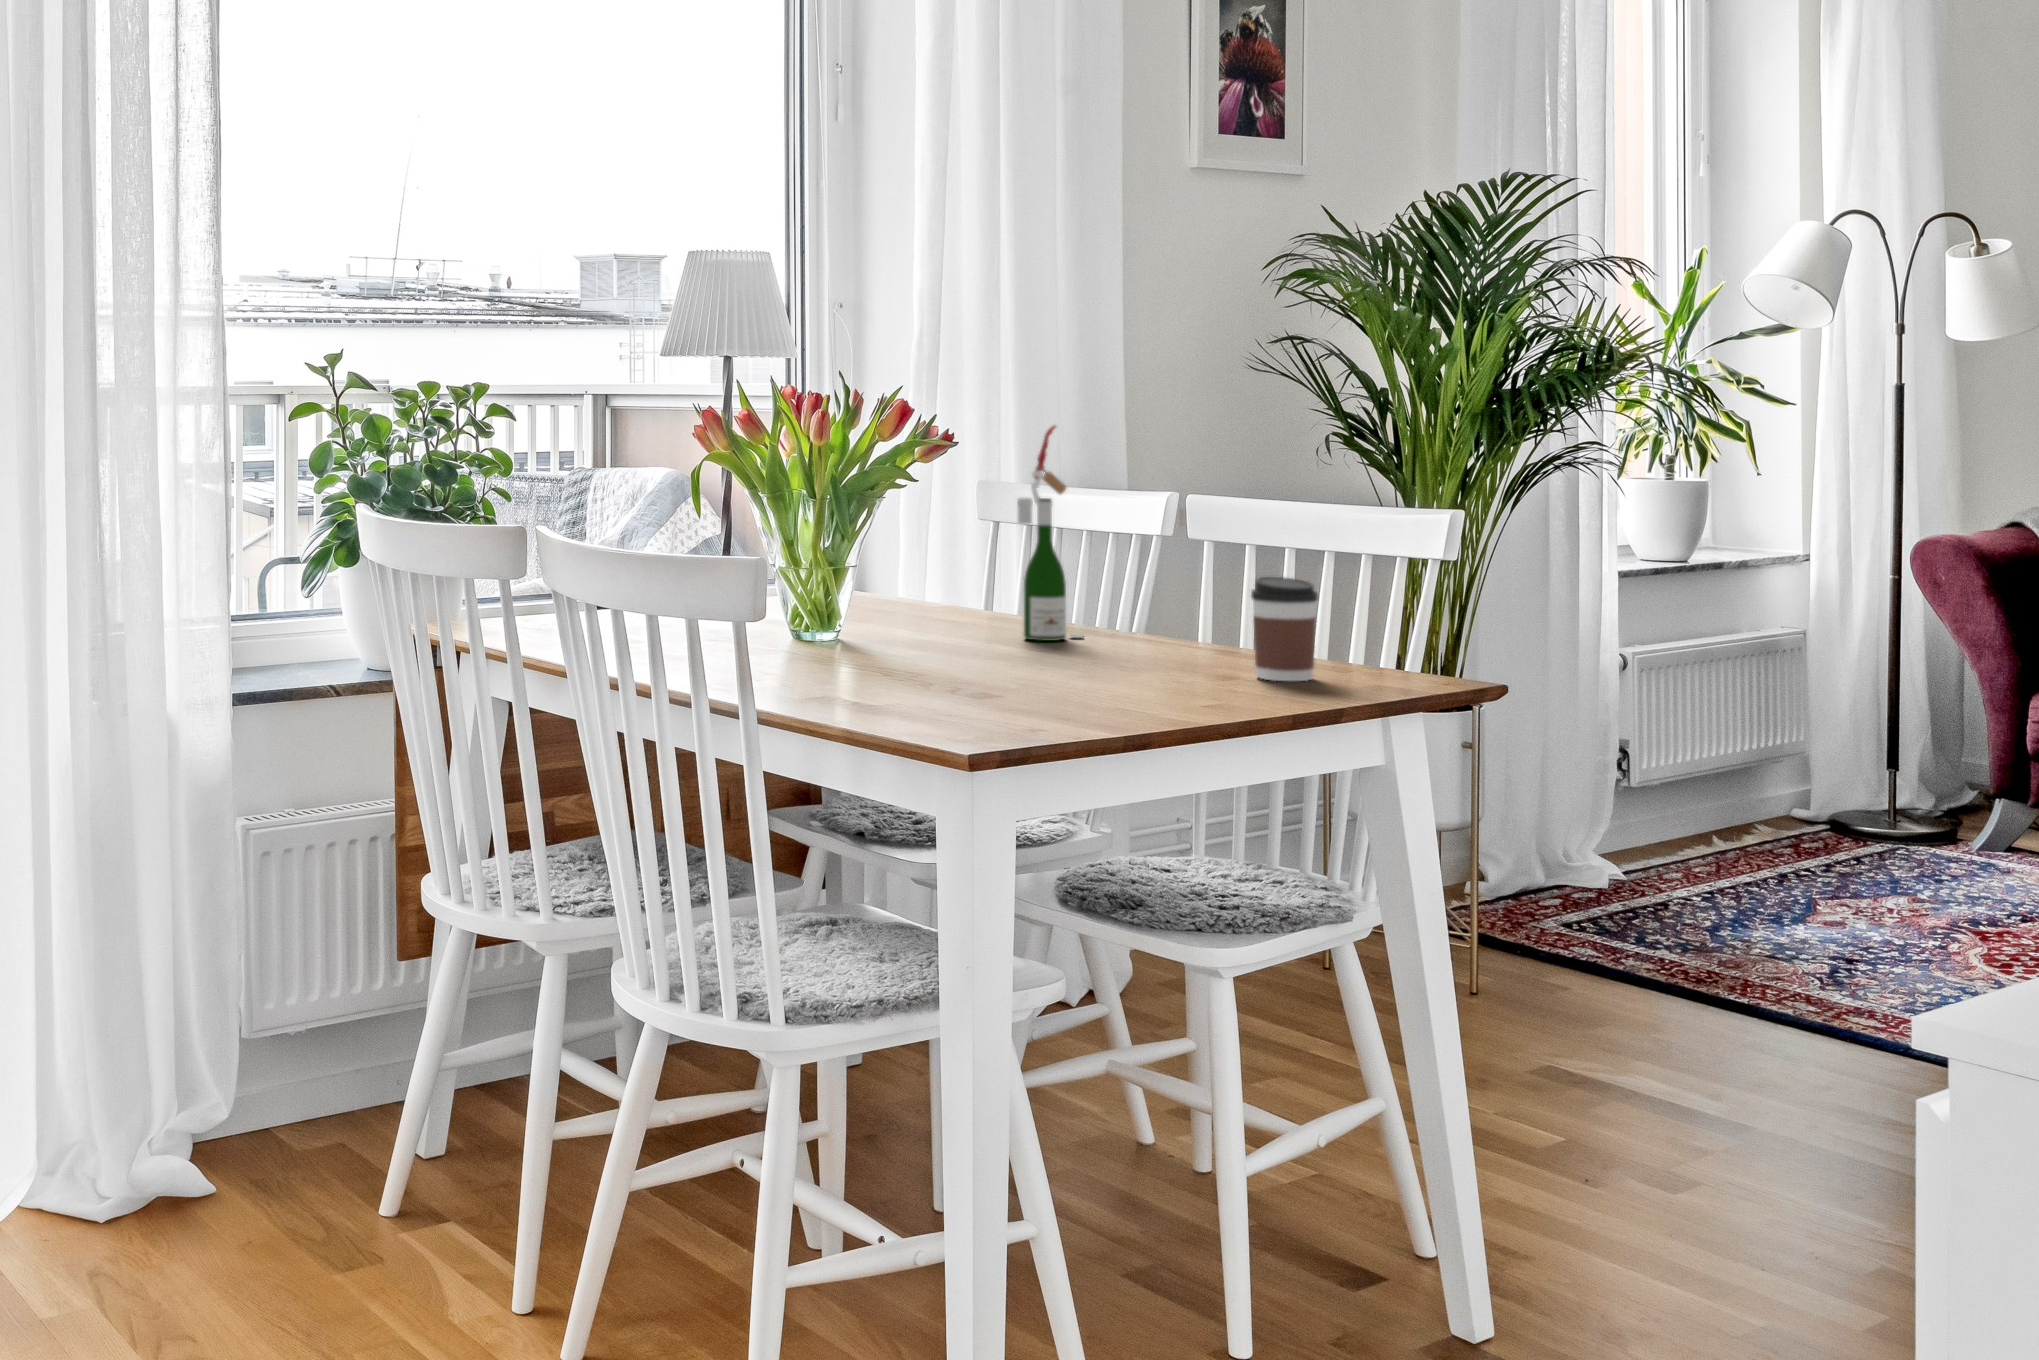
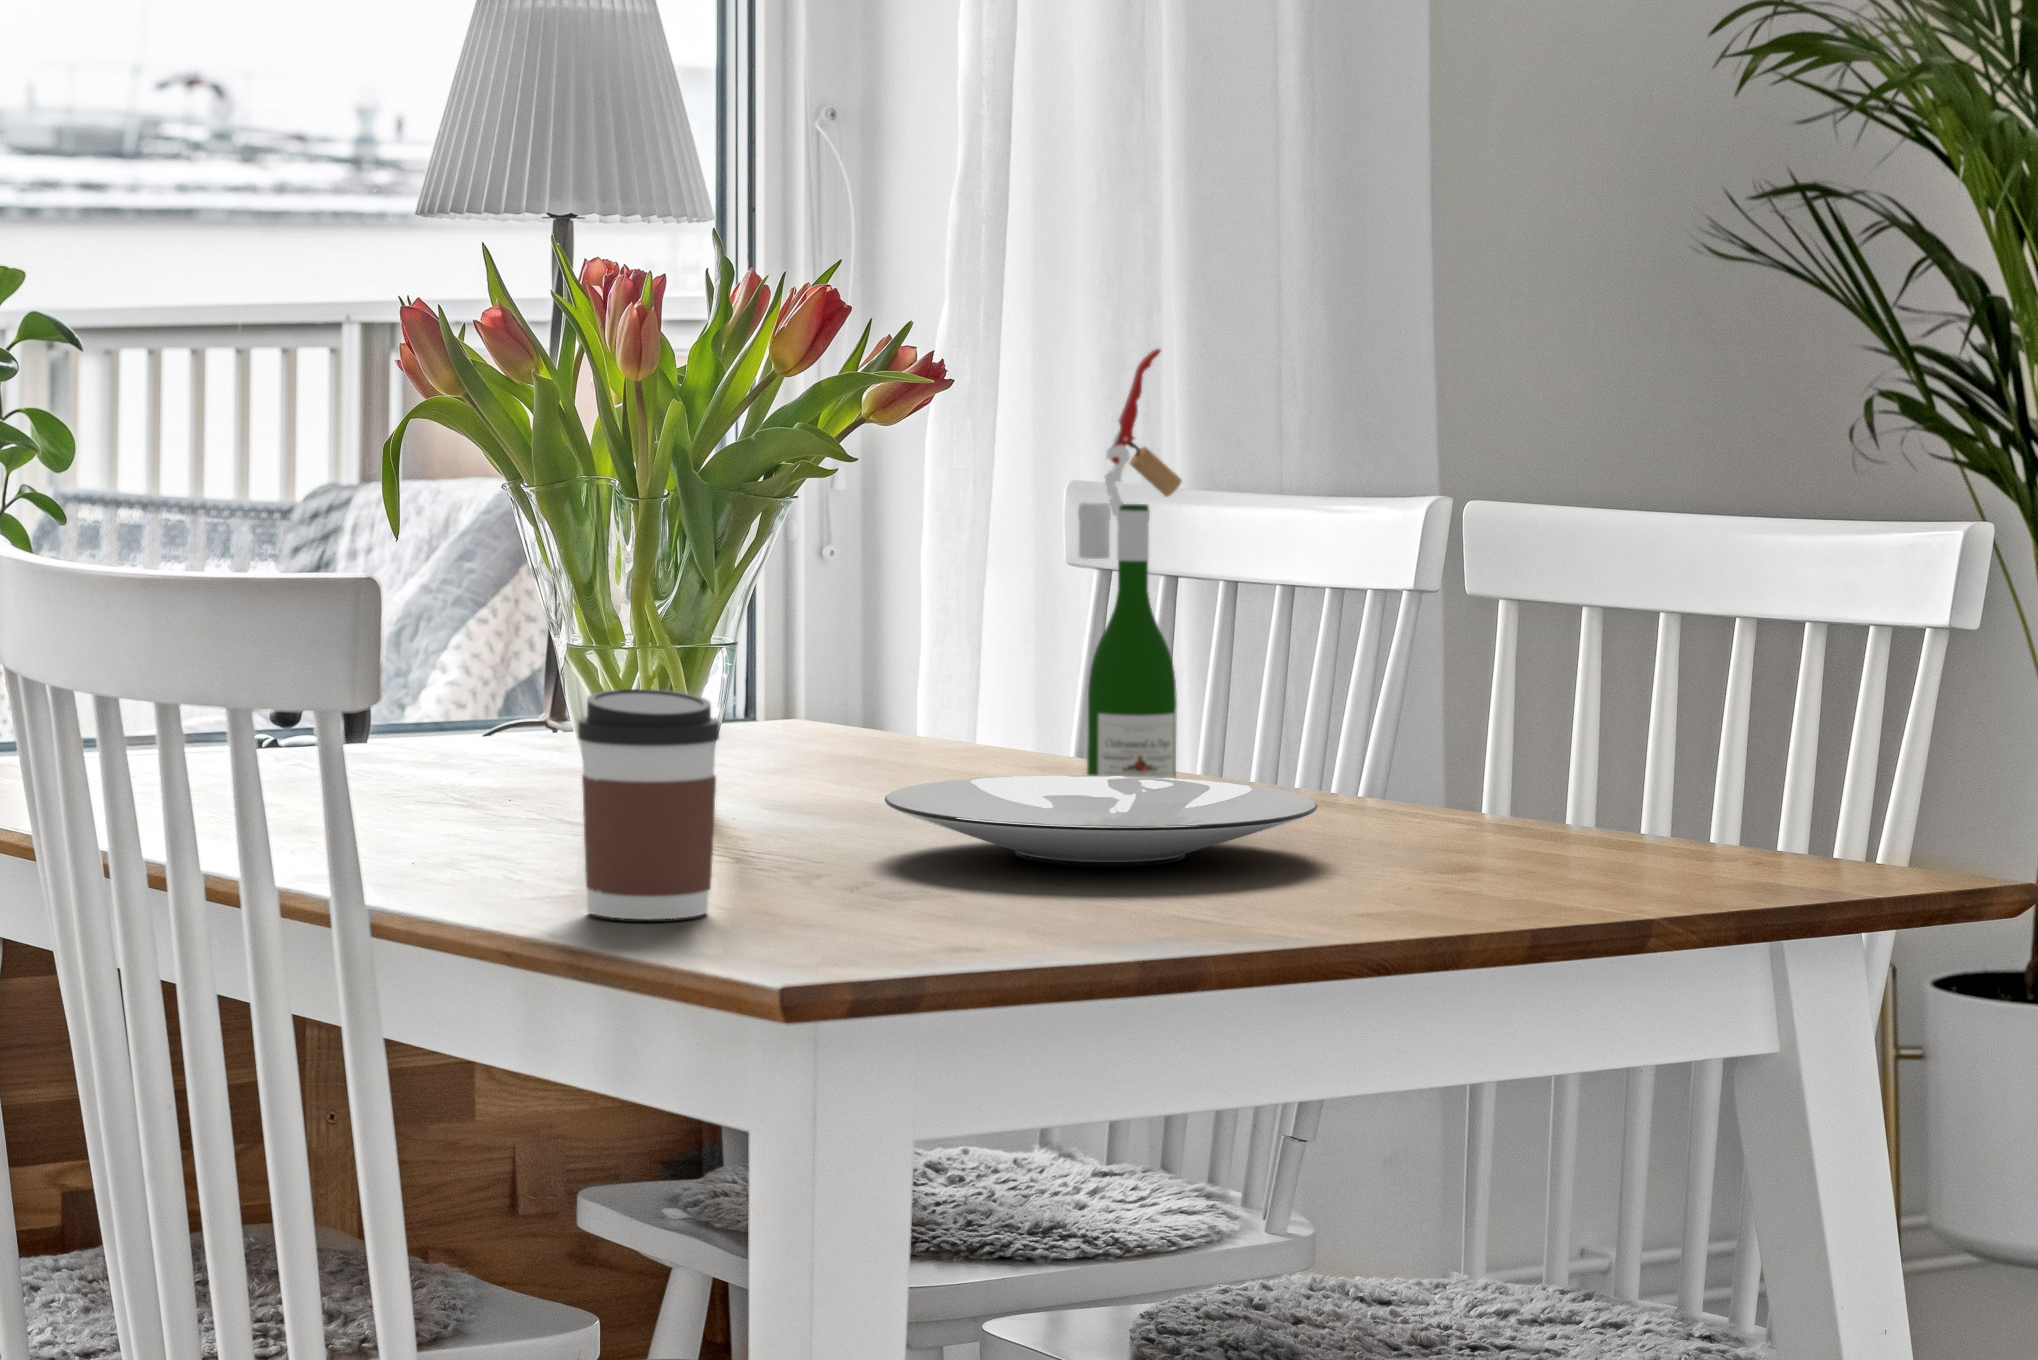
coffee cup: present [1251,577,1318,681] -> present [578,689,719,919]
plate: none [951,628,1158,671] -> present [885,776,1318,866]

